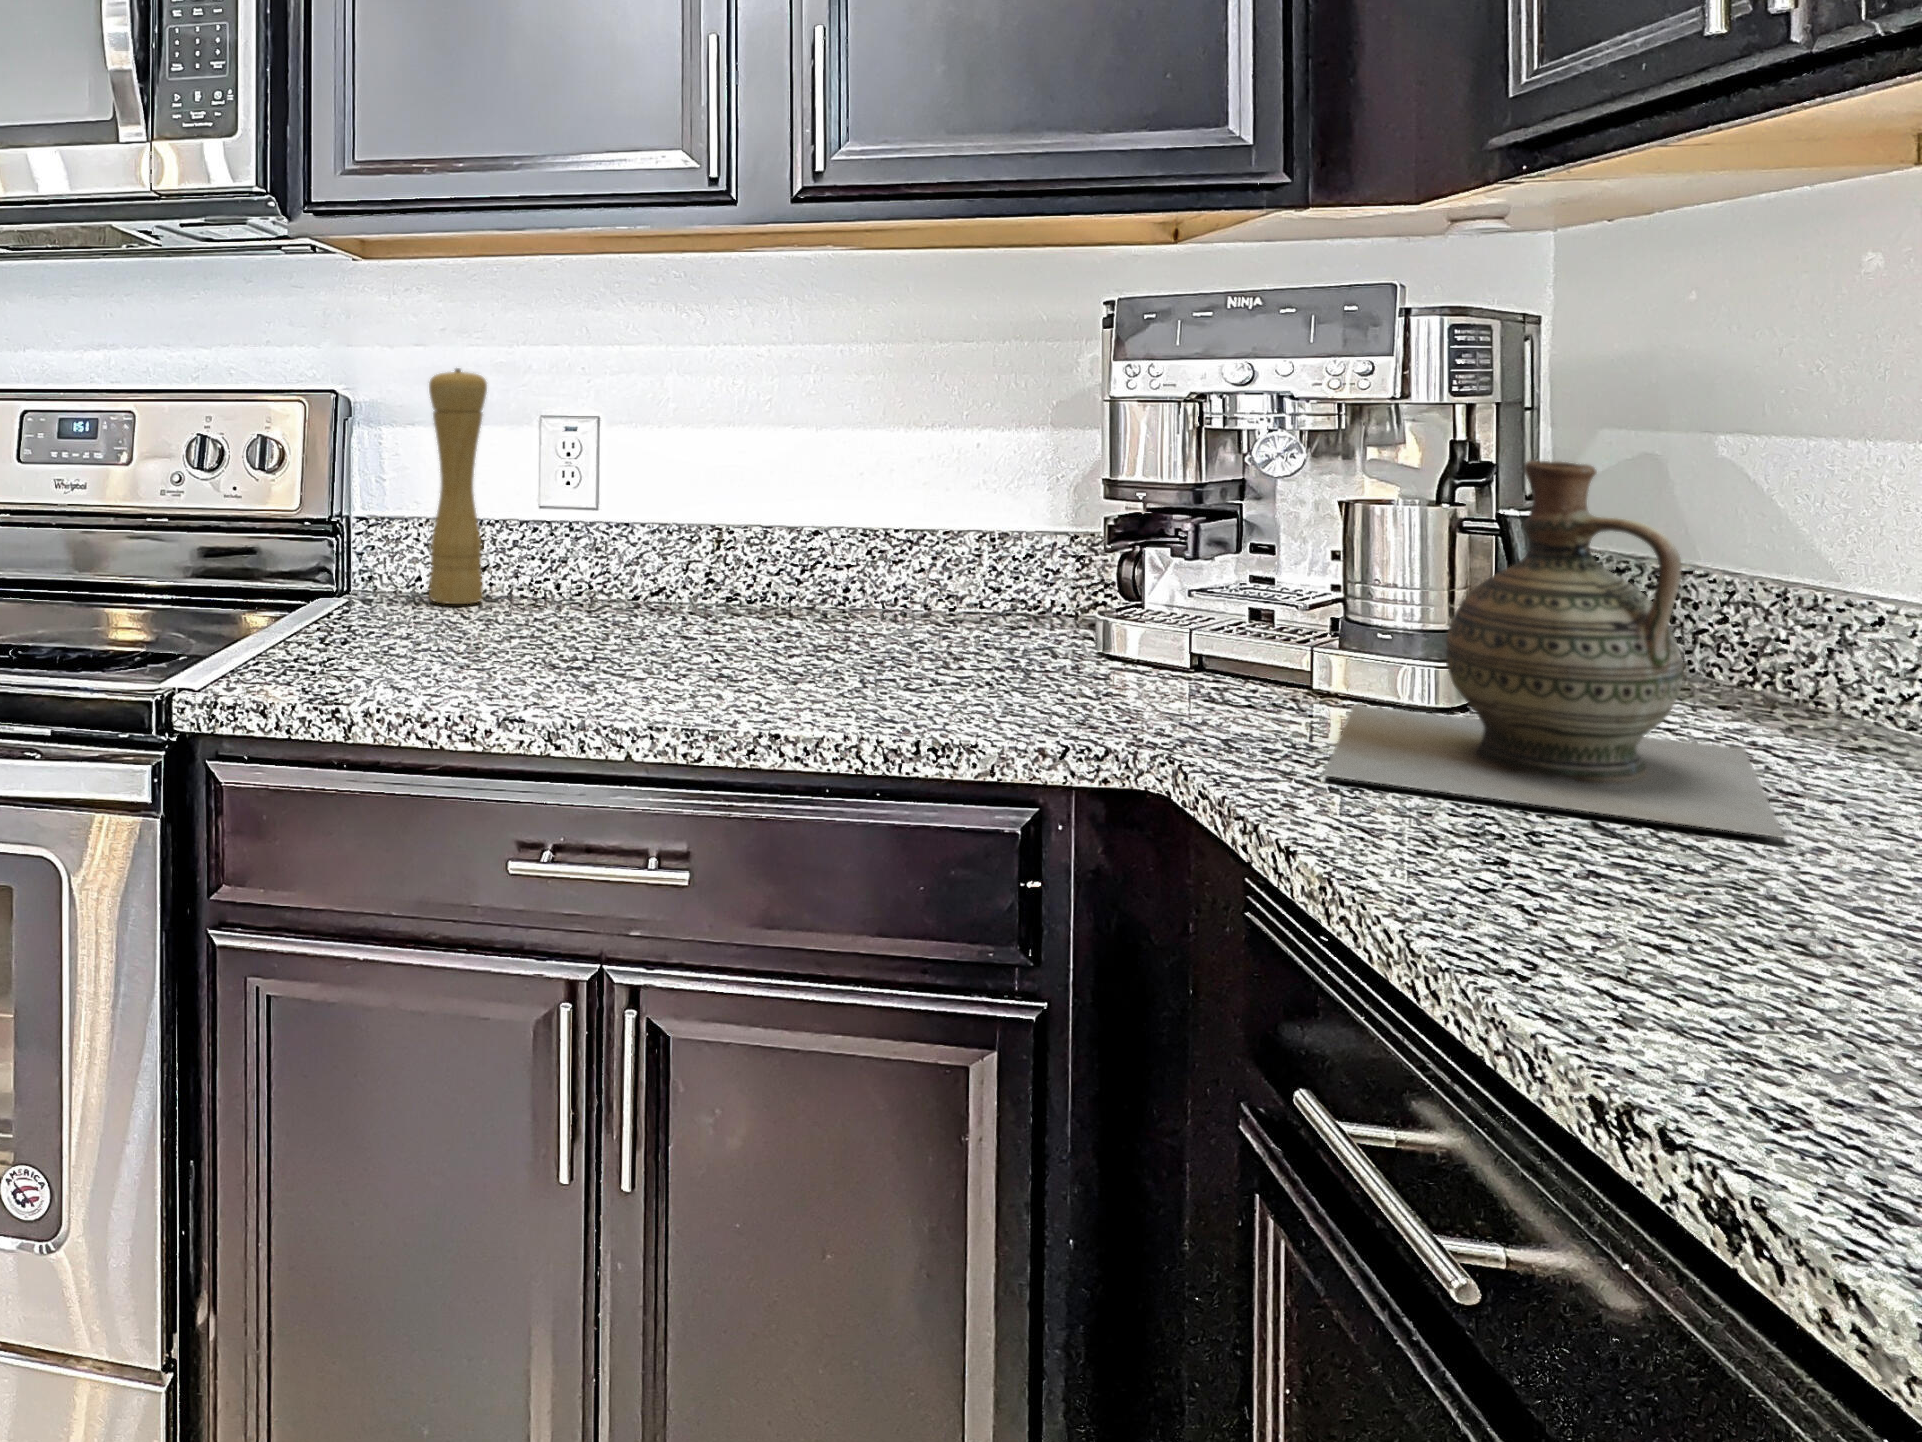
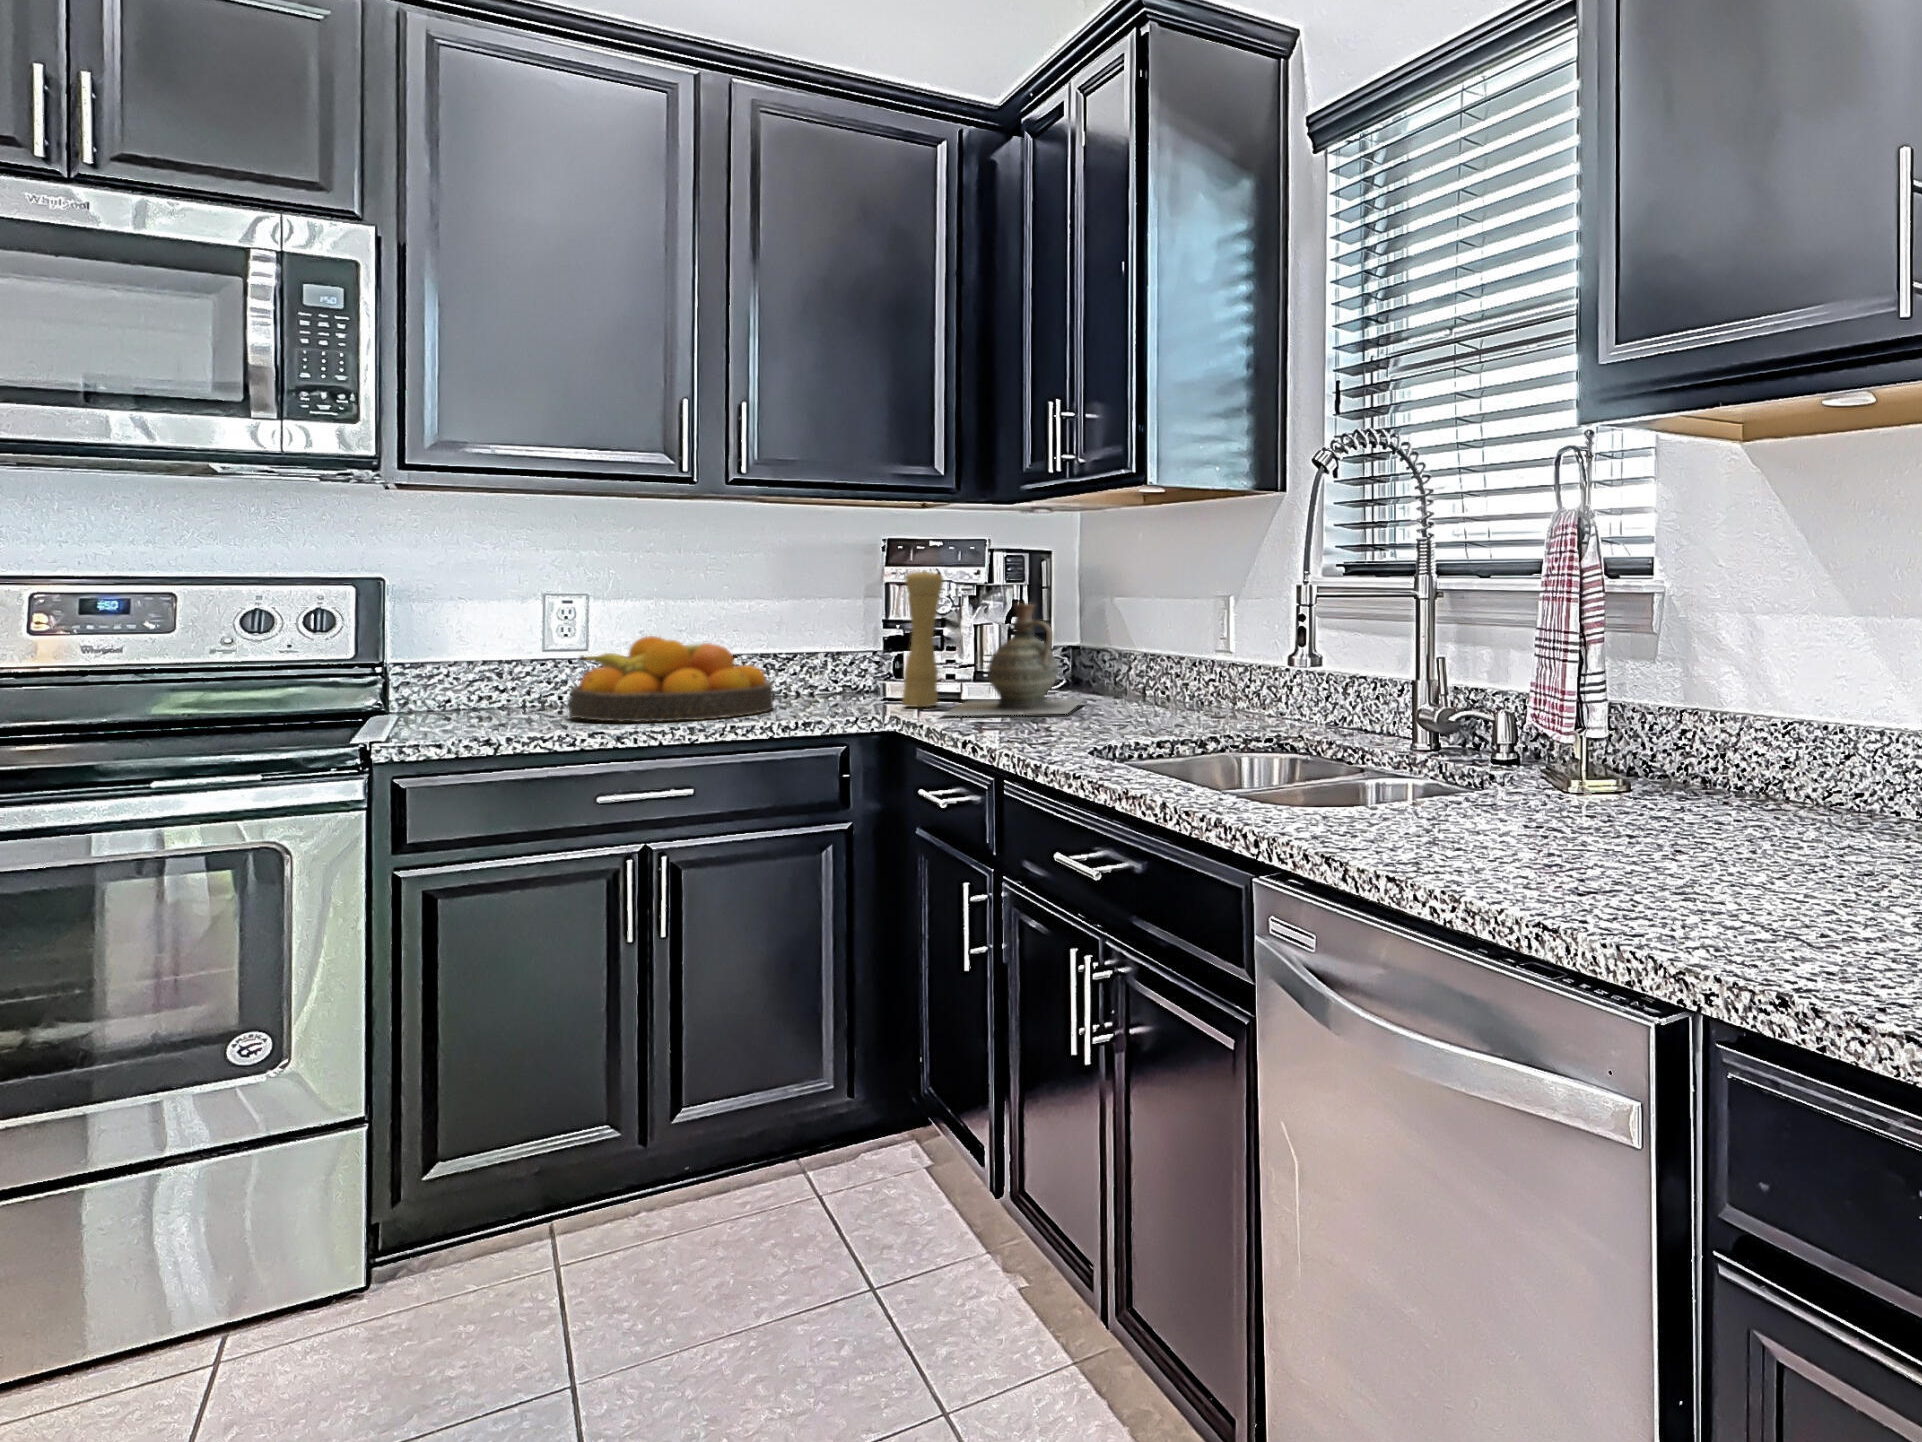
pepper mill: present [429,368,487,604] -> present [902,570,943,707]
fruit bowl: none [551,498,896,693] -> present [568,636,773,722]

